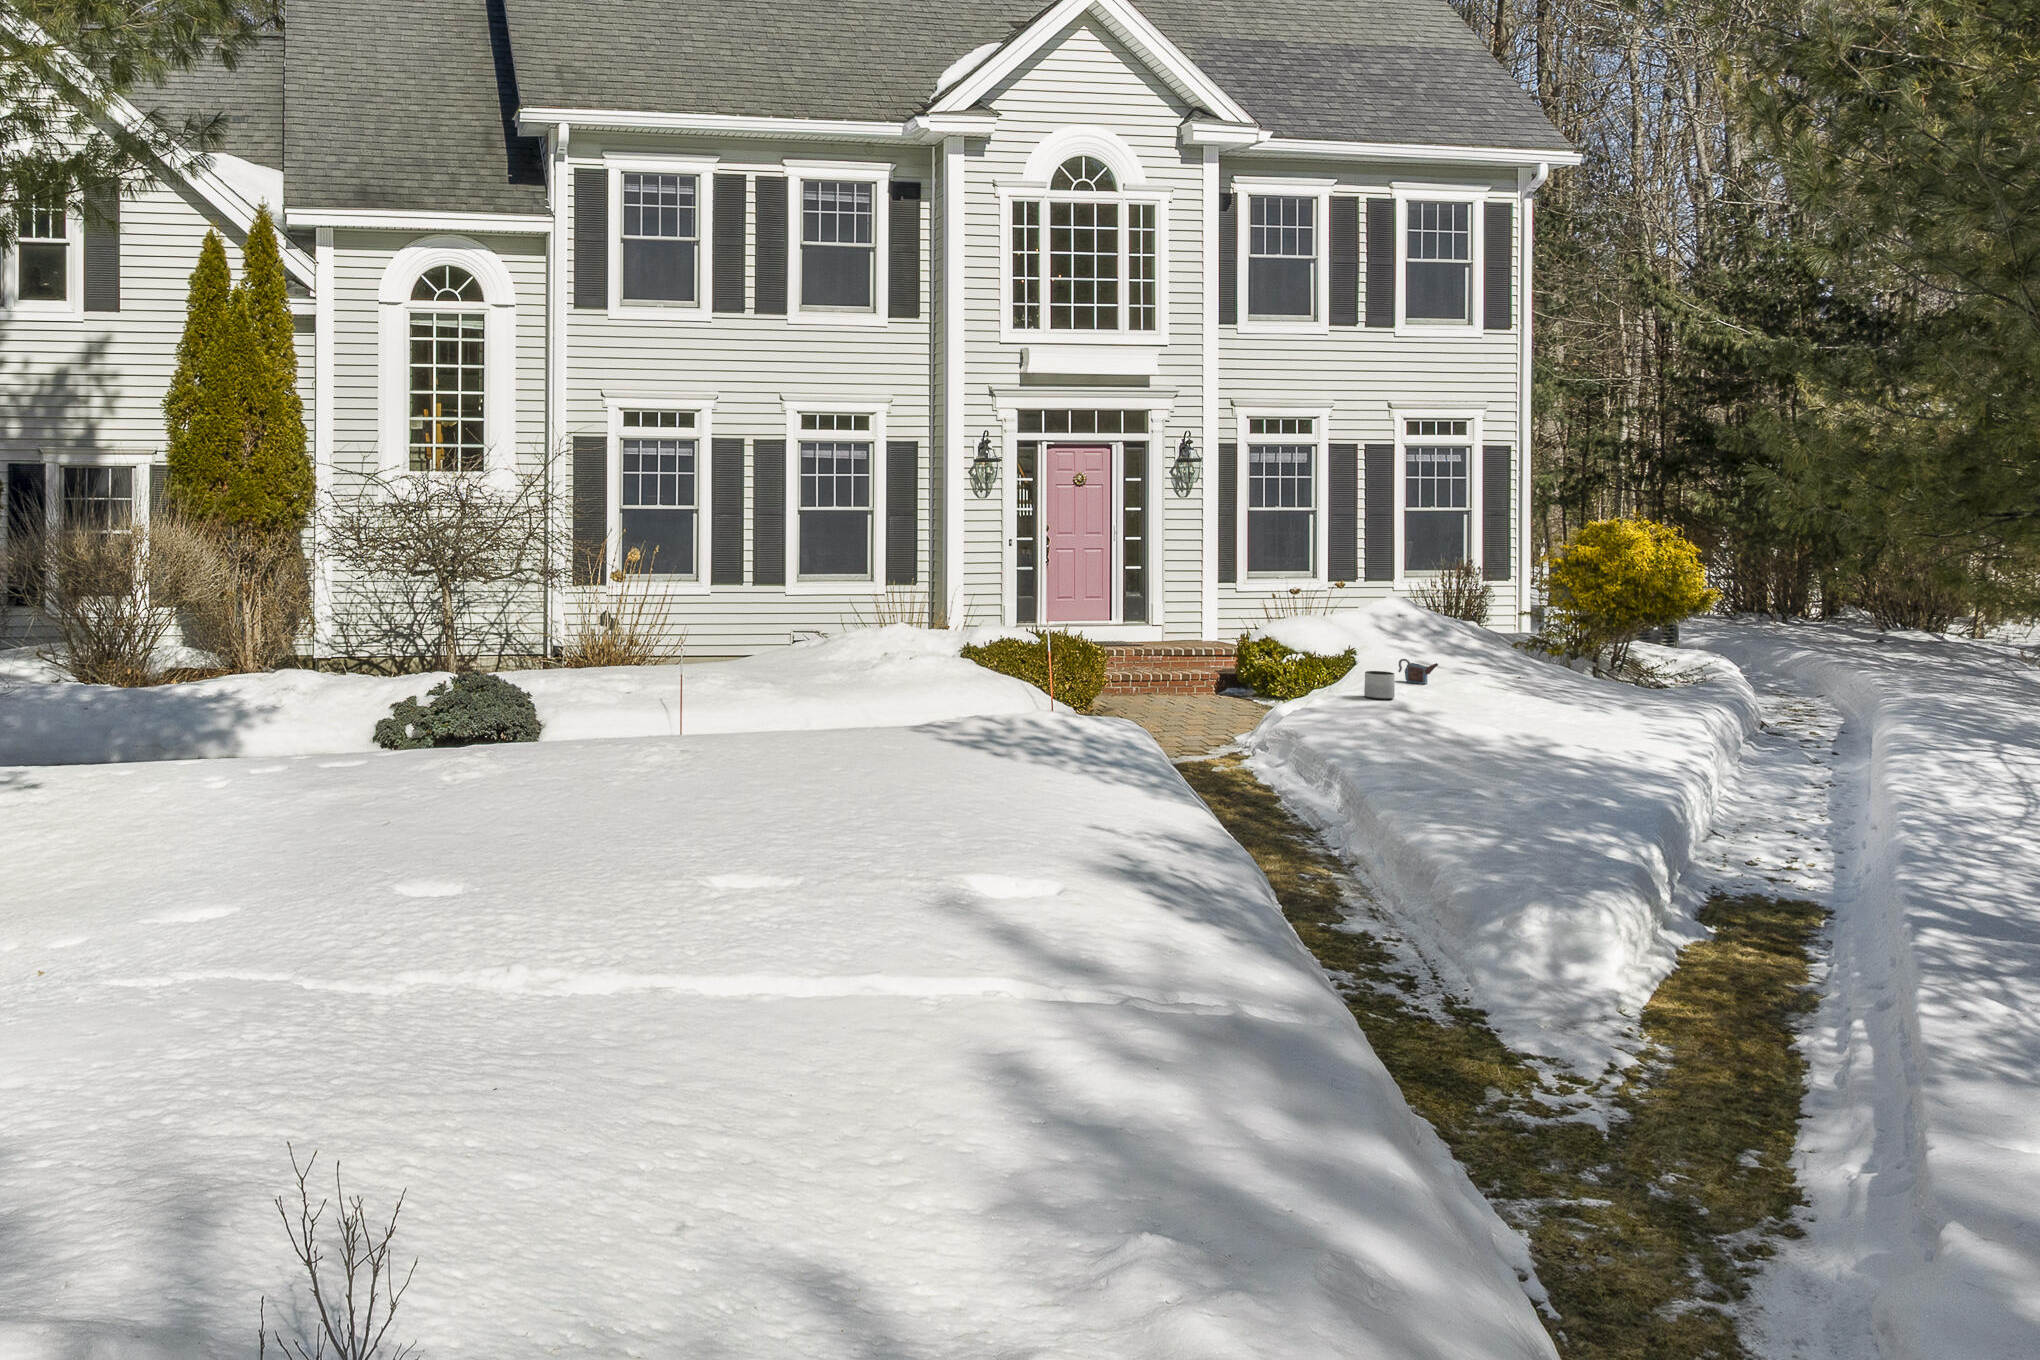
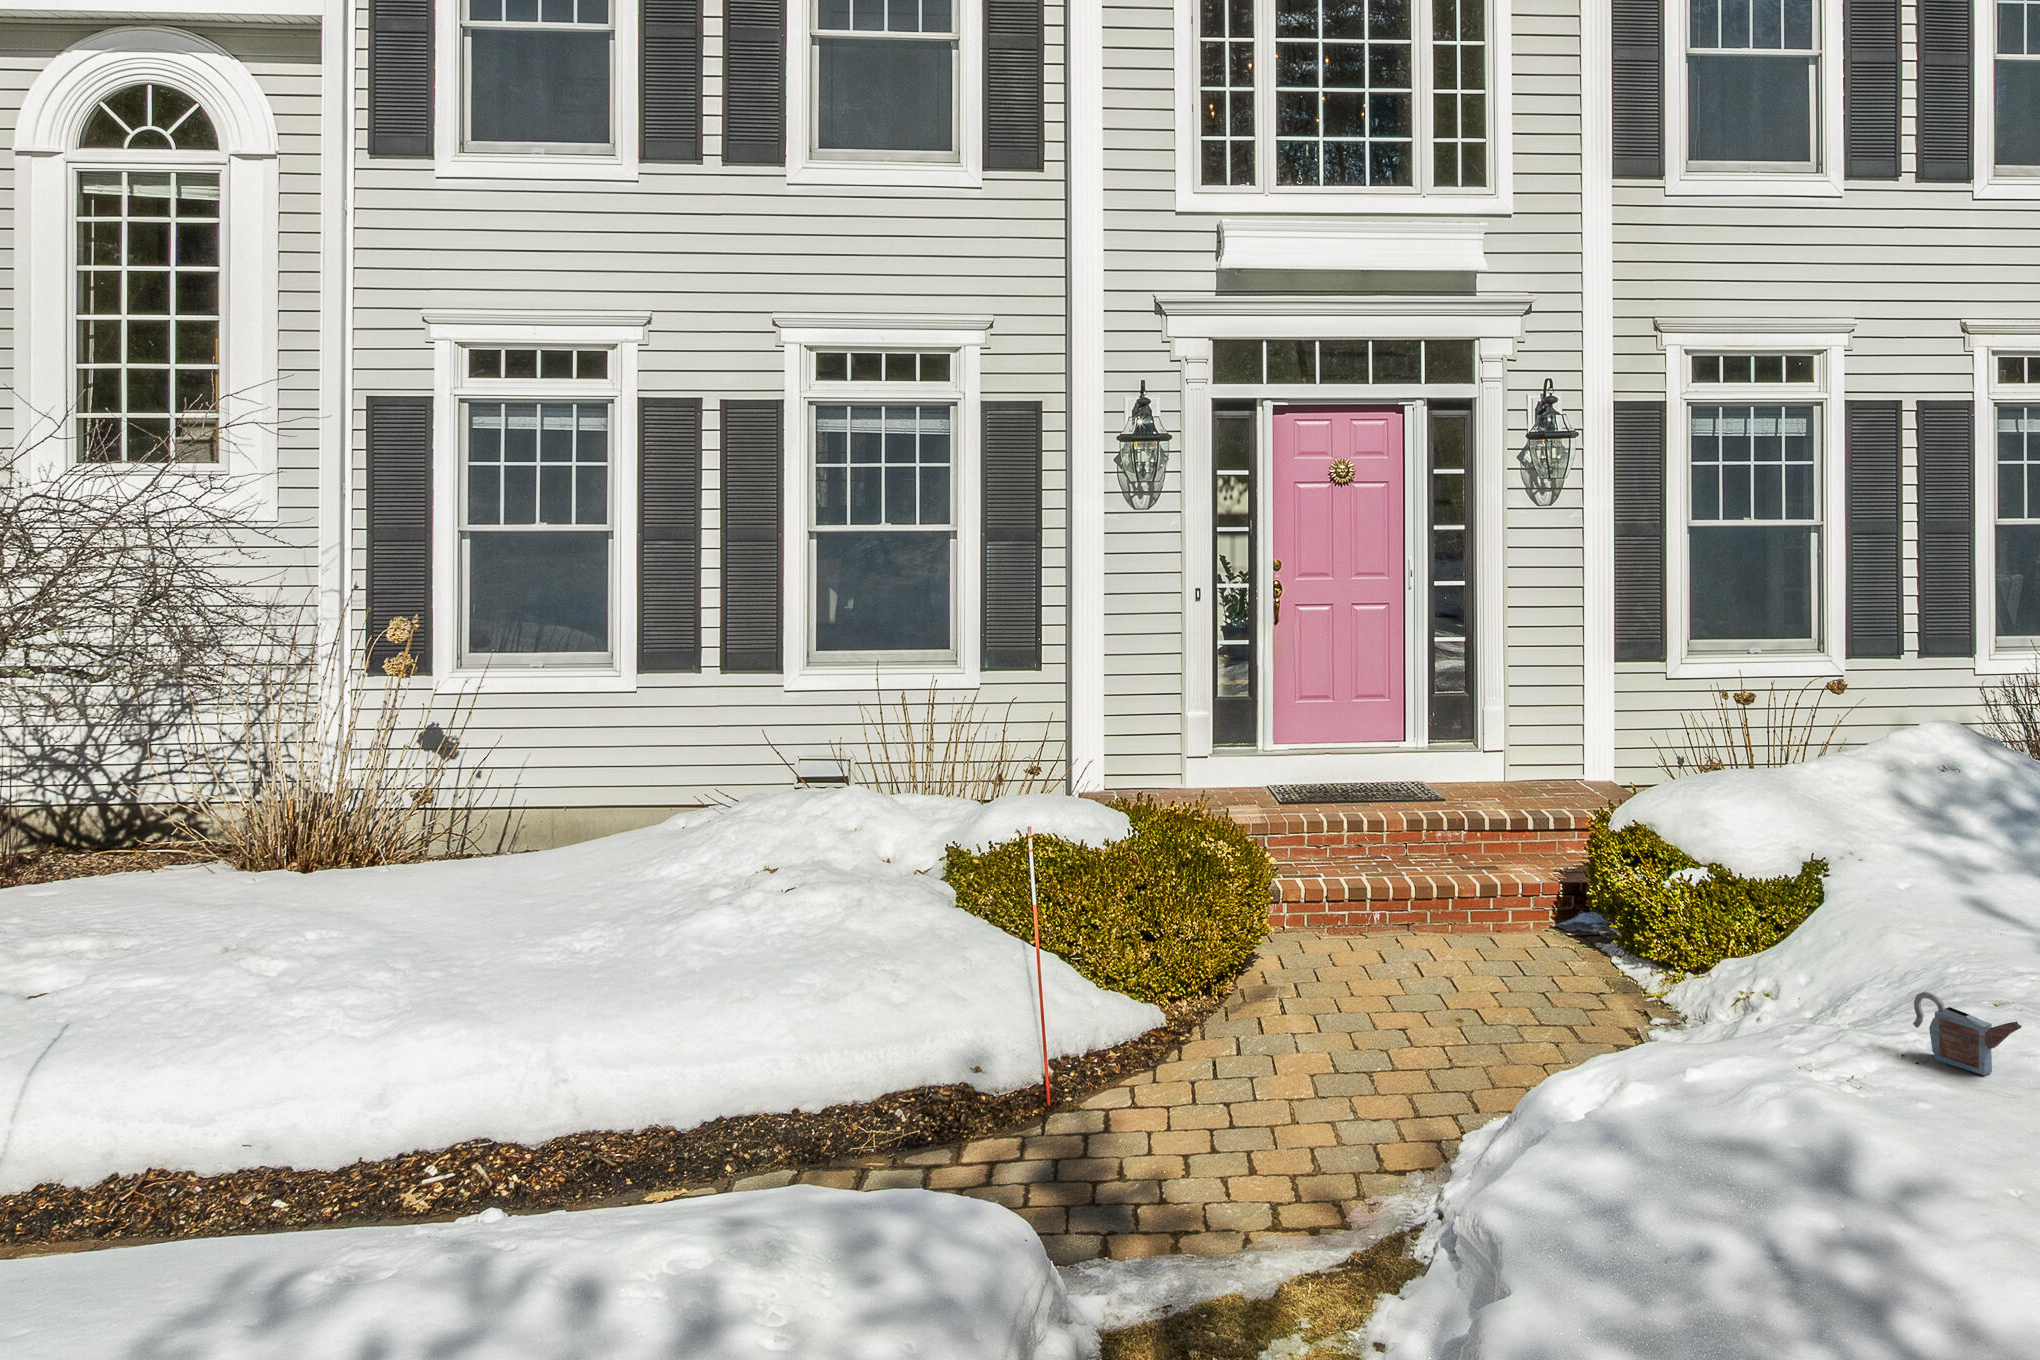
planter: present [1364,671,1395,700] -> none [1775,1101,1866,1213]

